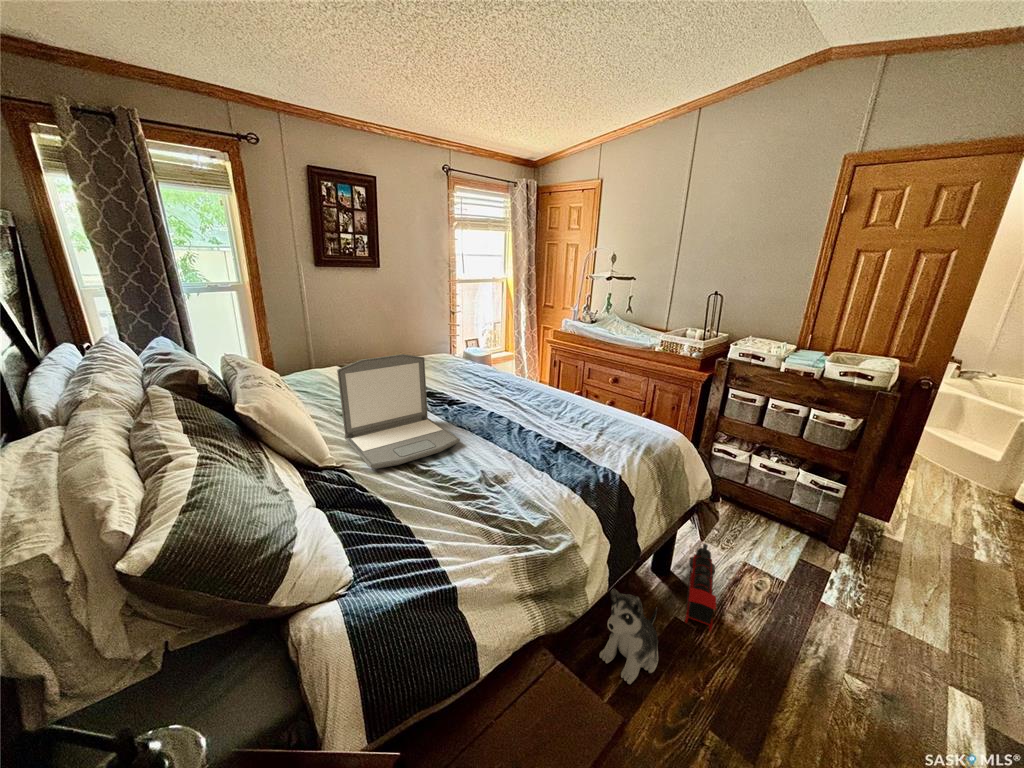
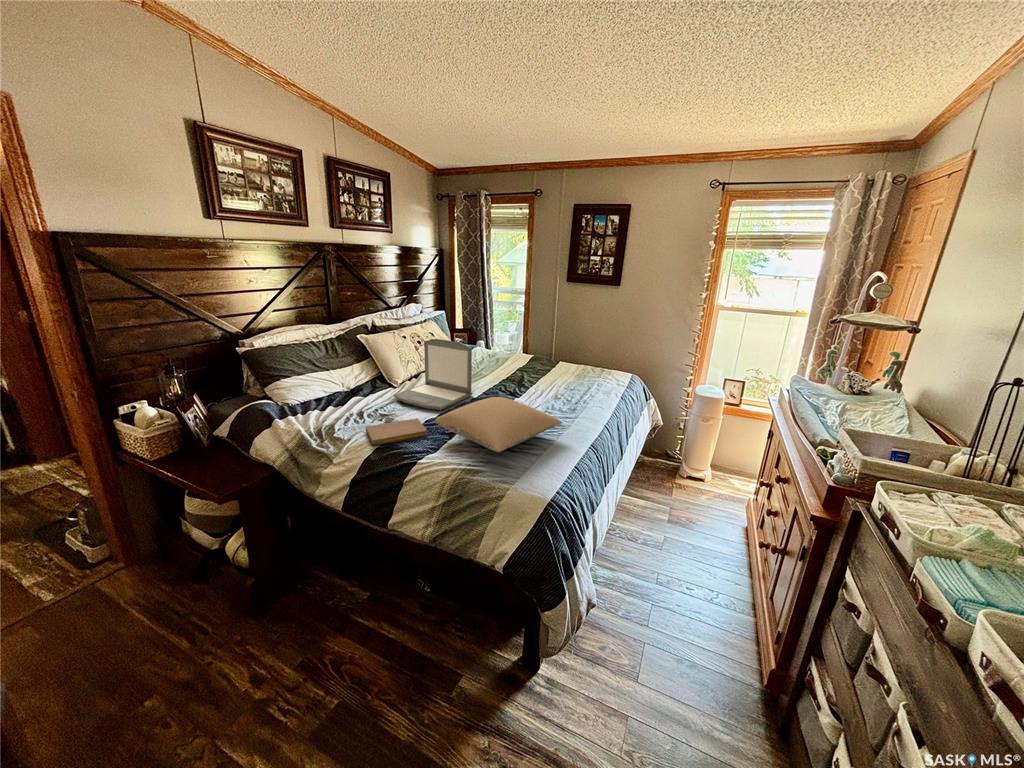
pillow: none [498,388,630,441] -> present [435,397,562,452]
notebook: none [478,457,536,505] -> present [366,418,428,445]
toy train: present [685,544,716,632] -> none [446,658,573,724]
plush toy: present [599,588,658,684] -> none [381,569,442,659]

